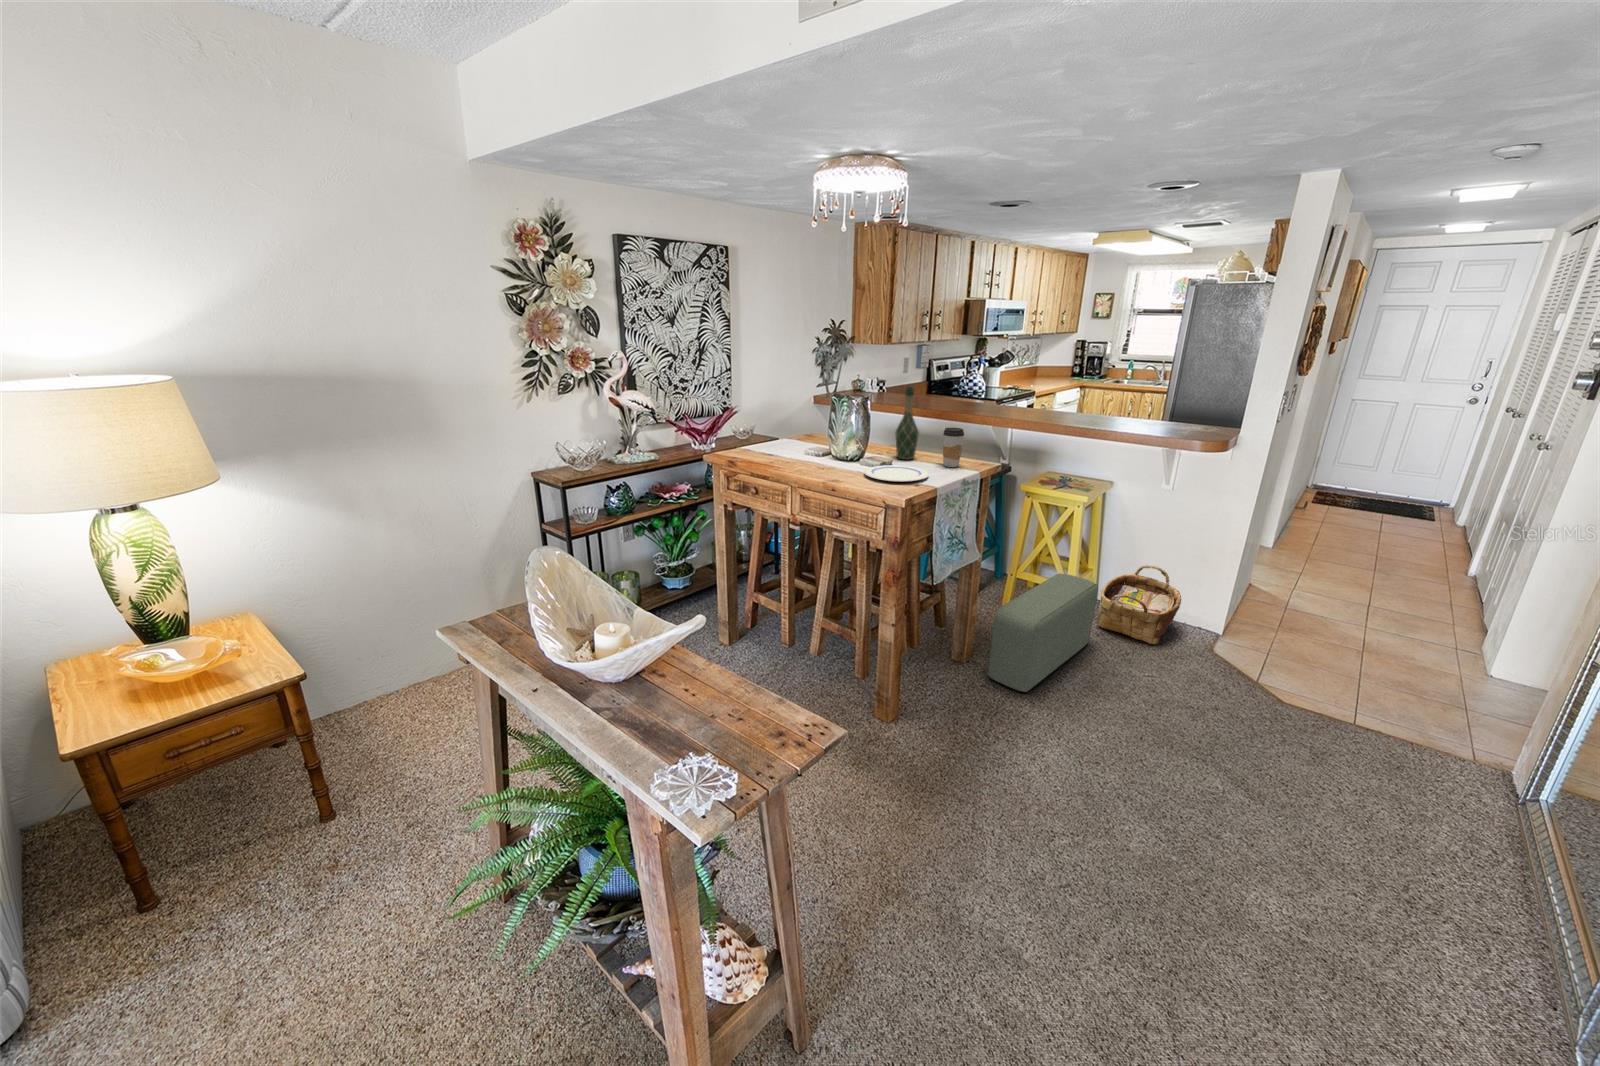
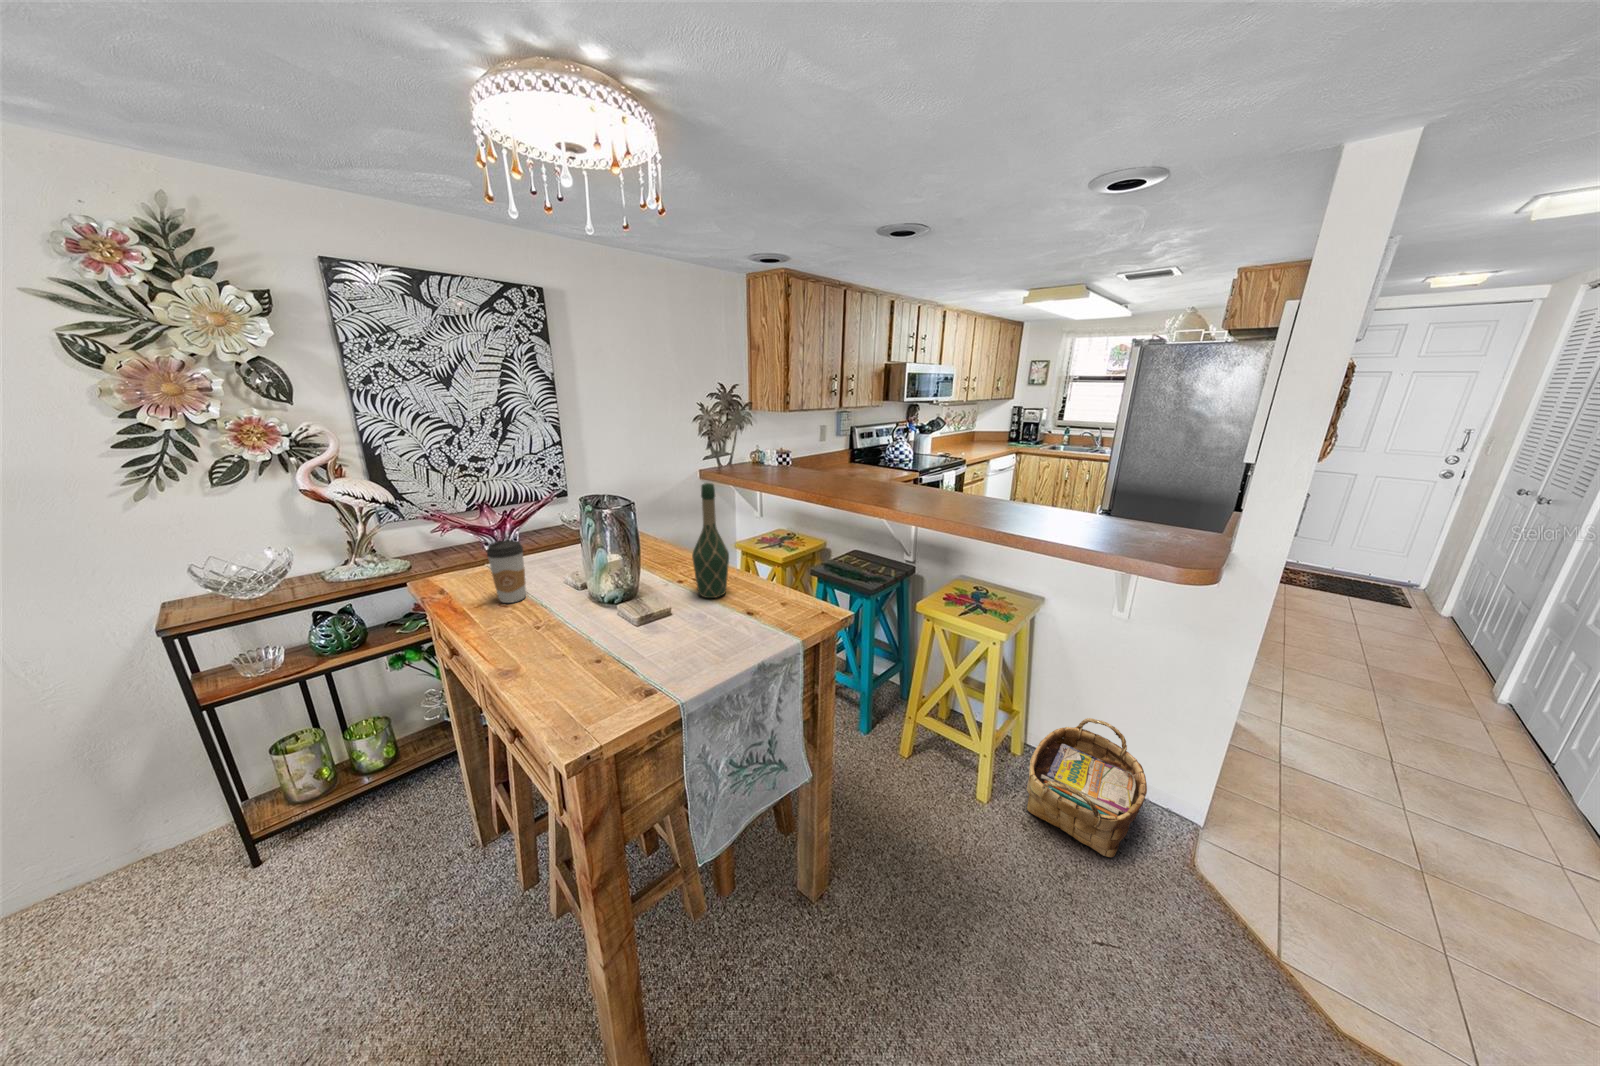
coffee cup: present [943,428,964,467] -> present [487,540,526,603]
plate: present [864,465,929,482] -> none [595,616,713,673]
pouf: present [988,573,1098,692] -> none [841,747,1023,1006]

